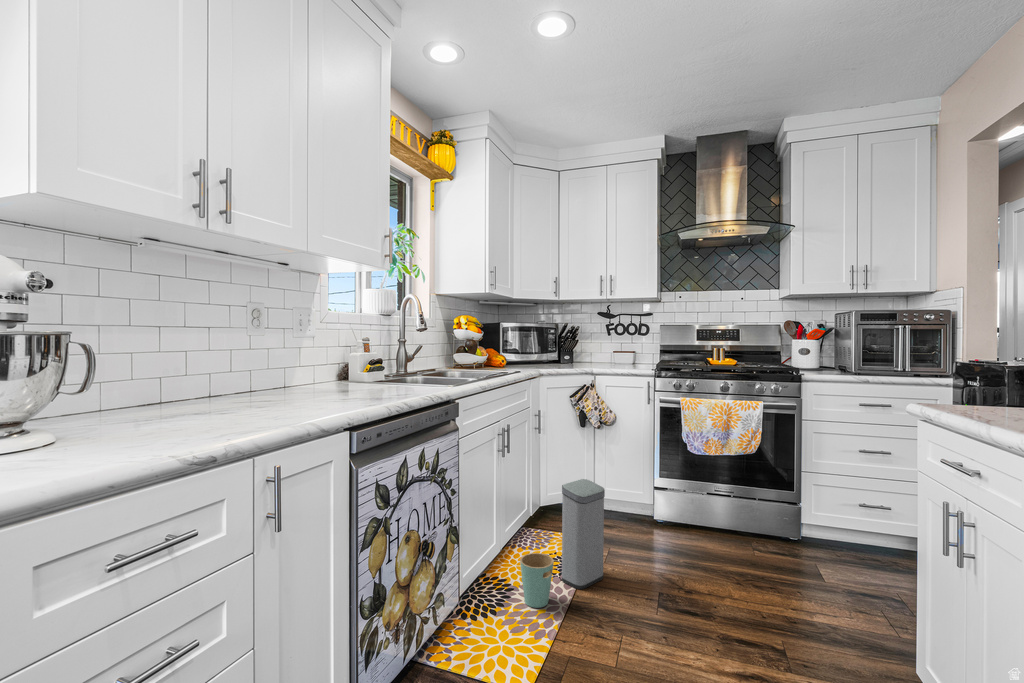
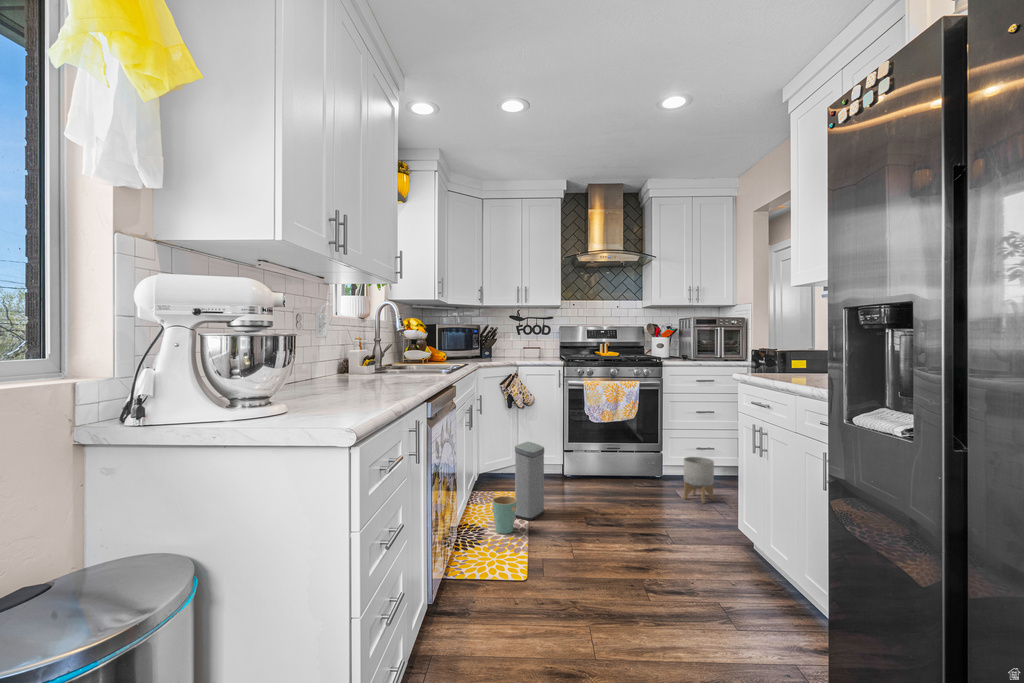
planter: none [828,520,881,597] -> present [684,457,714,504]

